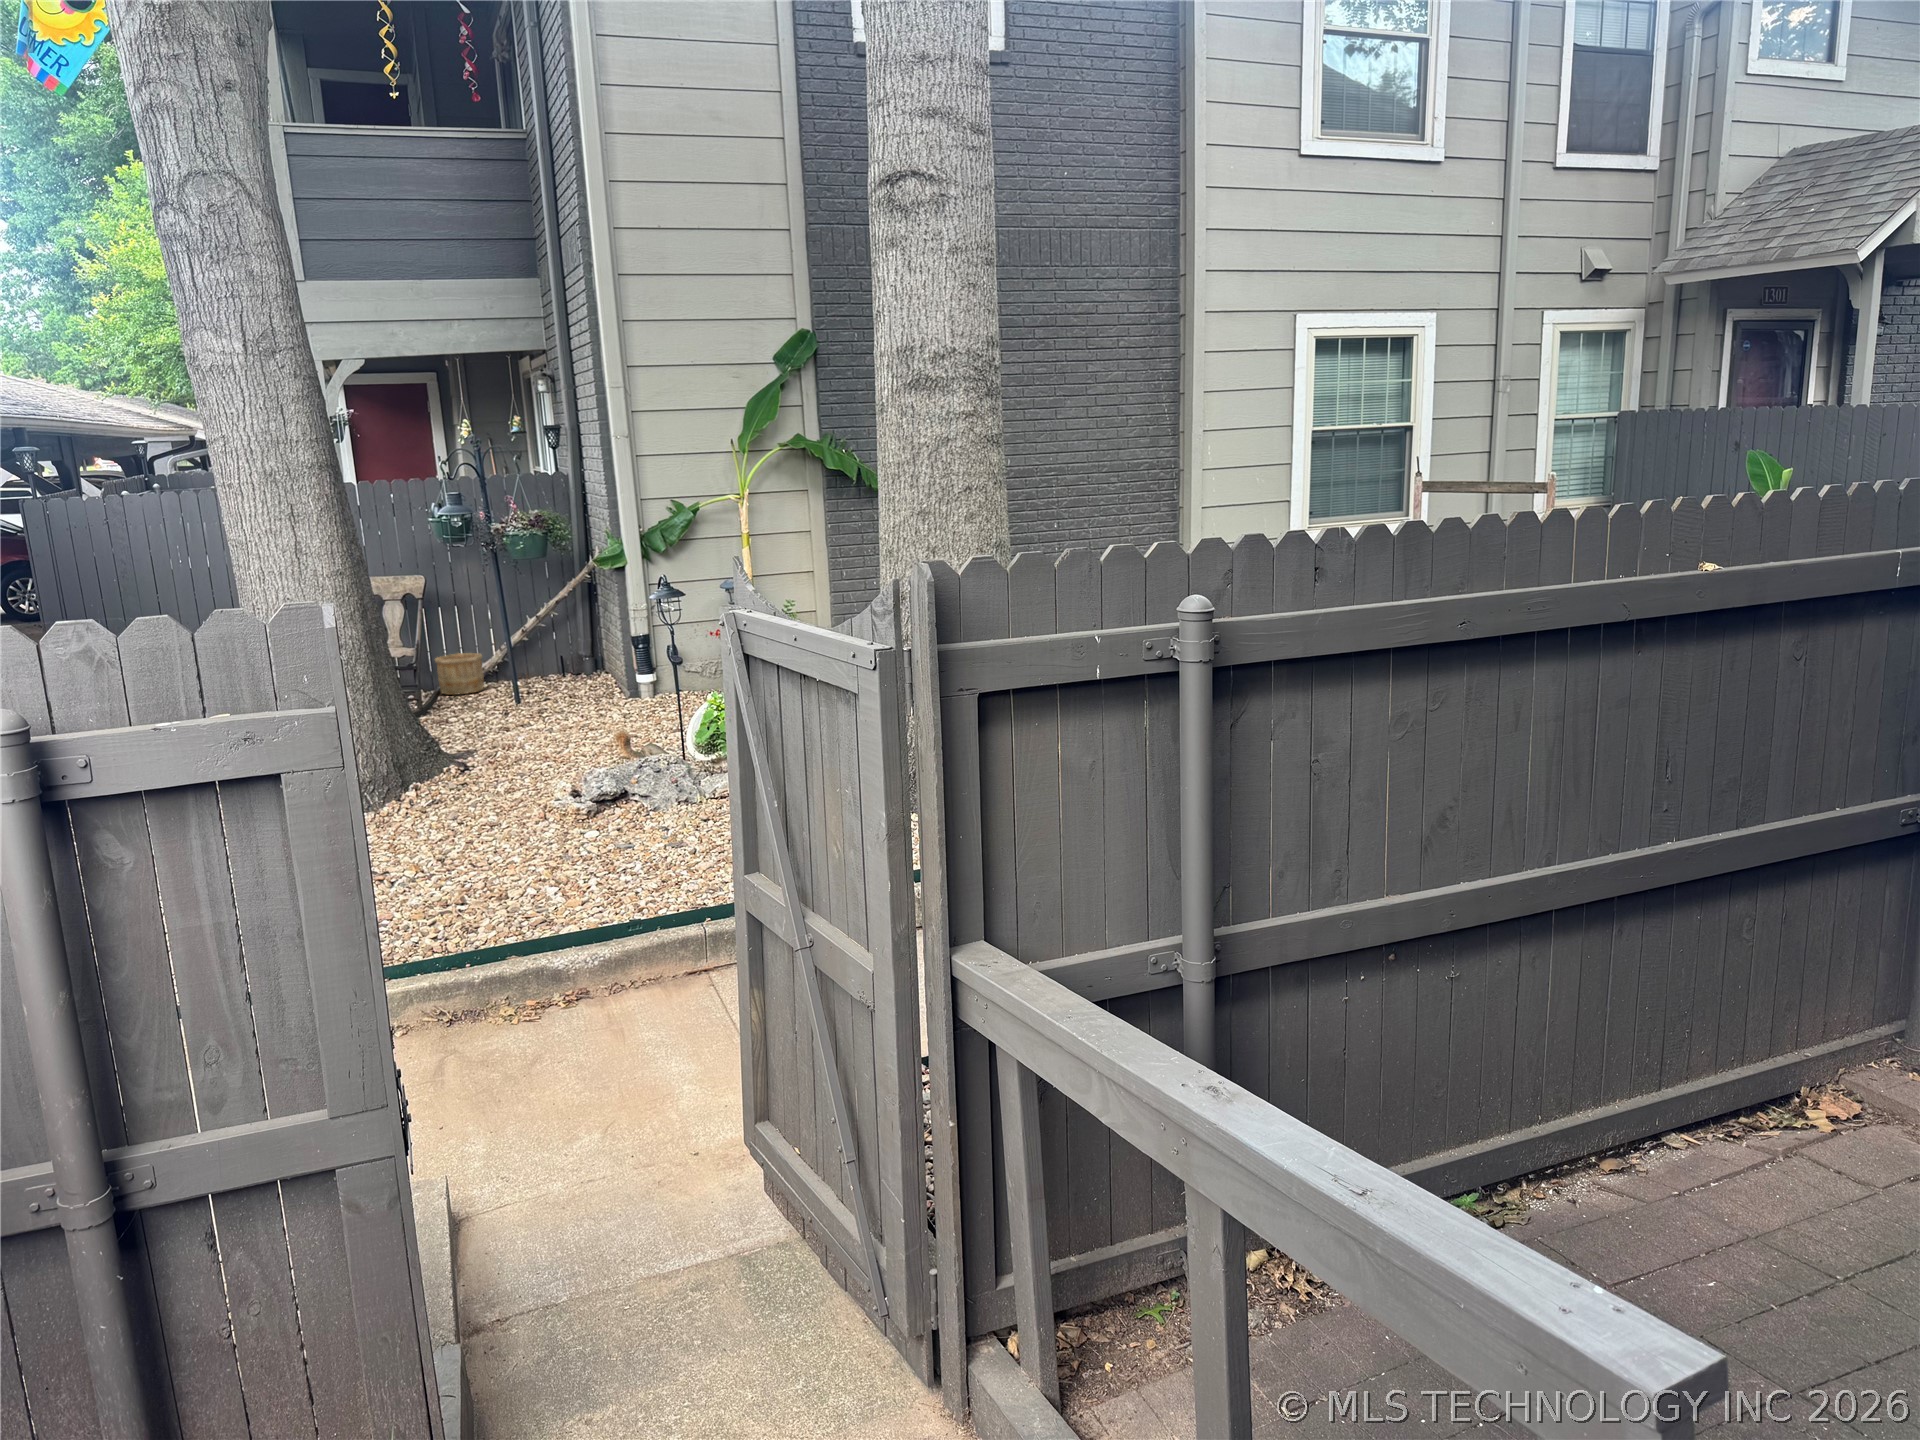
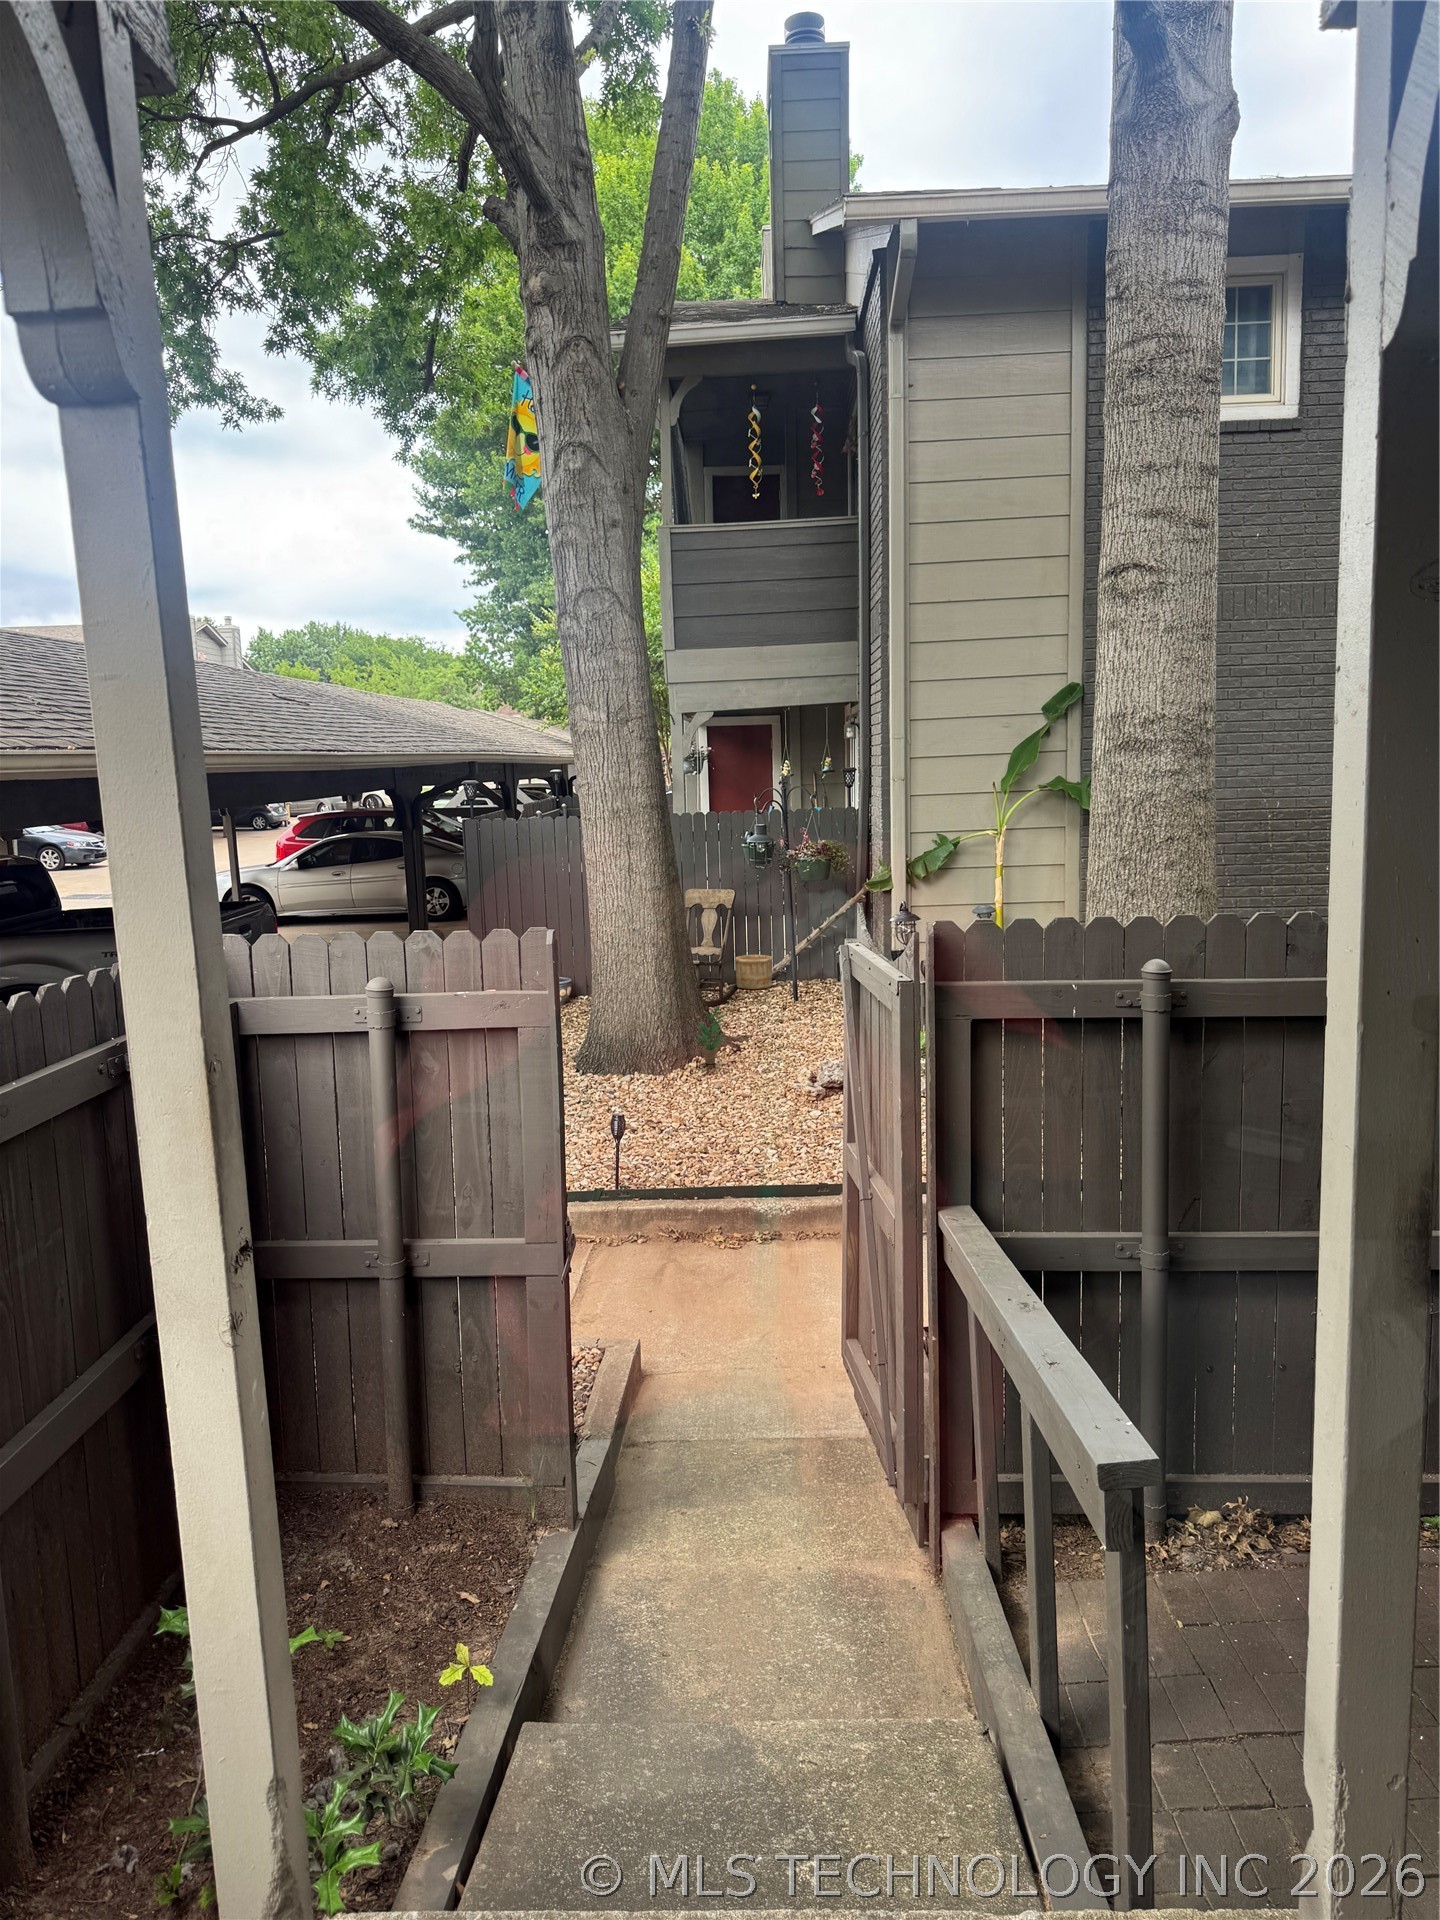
potted plant: none [408,718,451,791] -> present [695,1007,725,1064]

